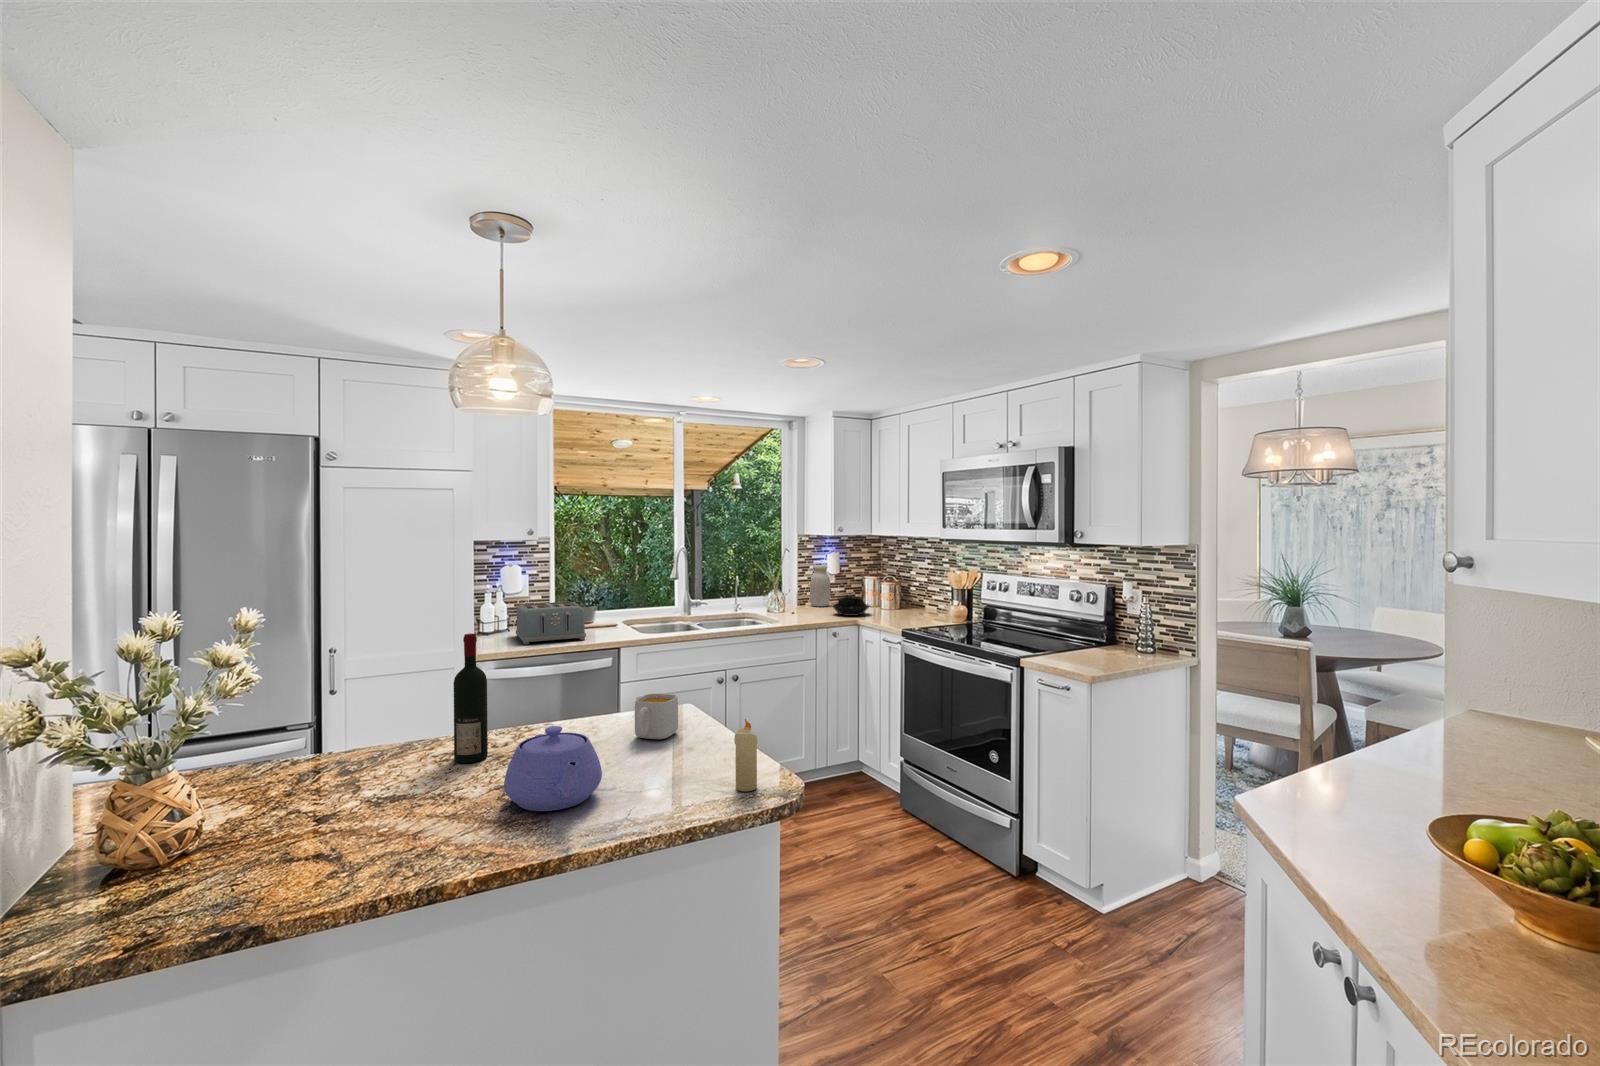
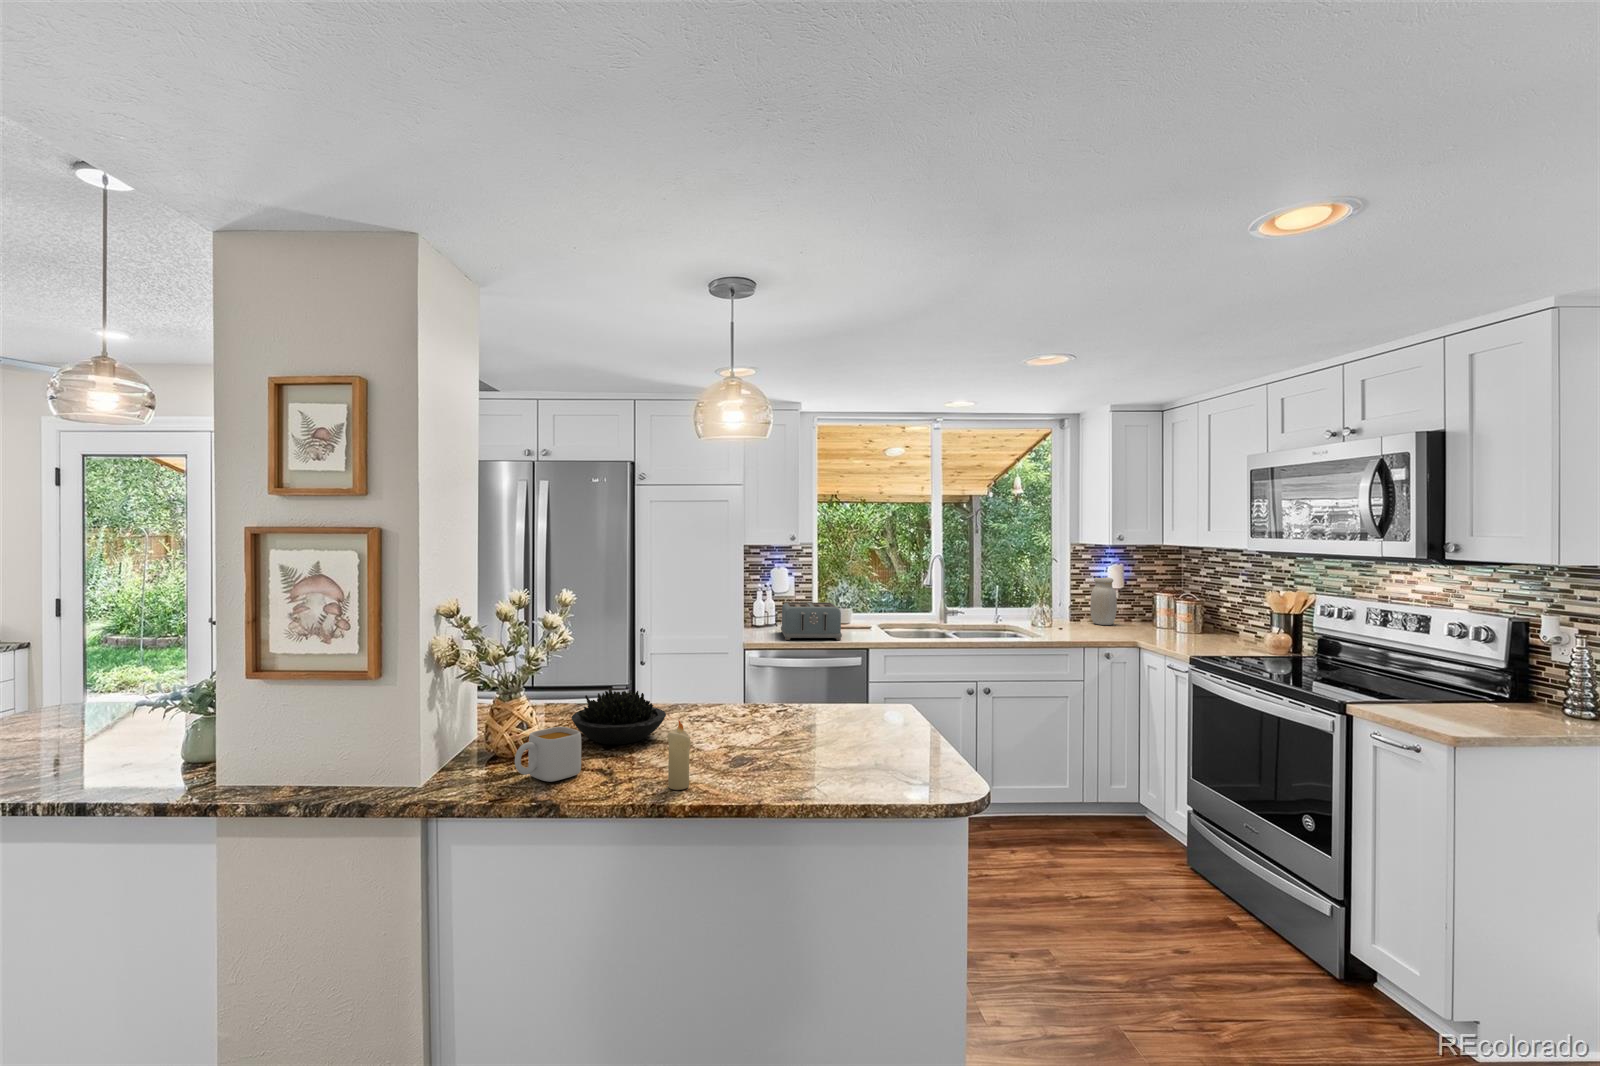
succulent plant: present [832,596,869,616] -> present [571,688,666,745]
wine bottle: present [454,633,488,763] -> none [703,619,729,726]
mug: present [635,693,678,739] -> present [515,727,581,782]
candle: present [734,719,758,792] -> present [668,720,691,790]
teapot: present [504,726,602,811] -> none [730,699,807,767]

